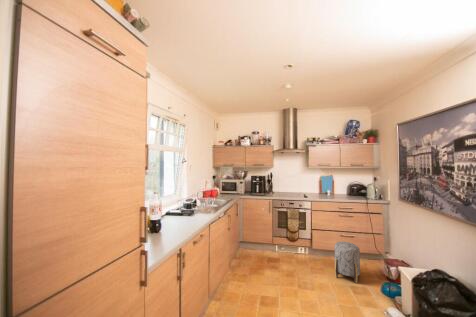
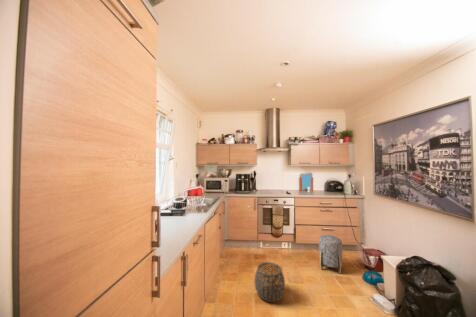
woven basket: none [261,265,292,304] -> present [255,262,285,302]

